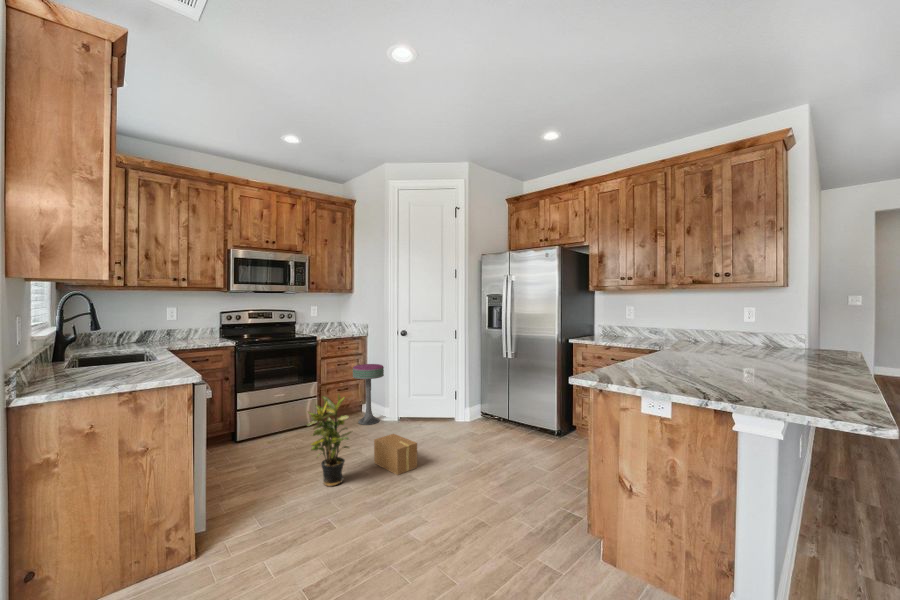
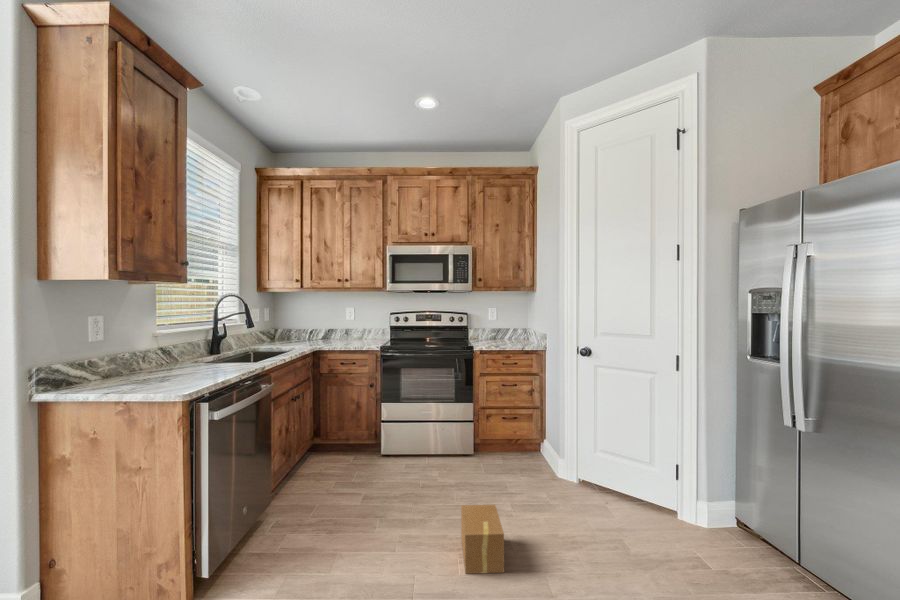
bar stool: present [353,364,384,425] -> none [507,389,550,475]
potted plant: present [307,394,351,486] -> none [357,430,416,554]

